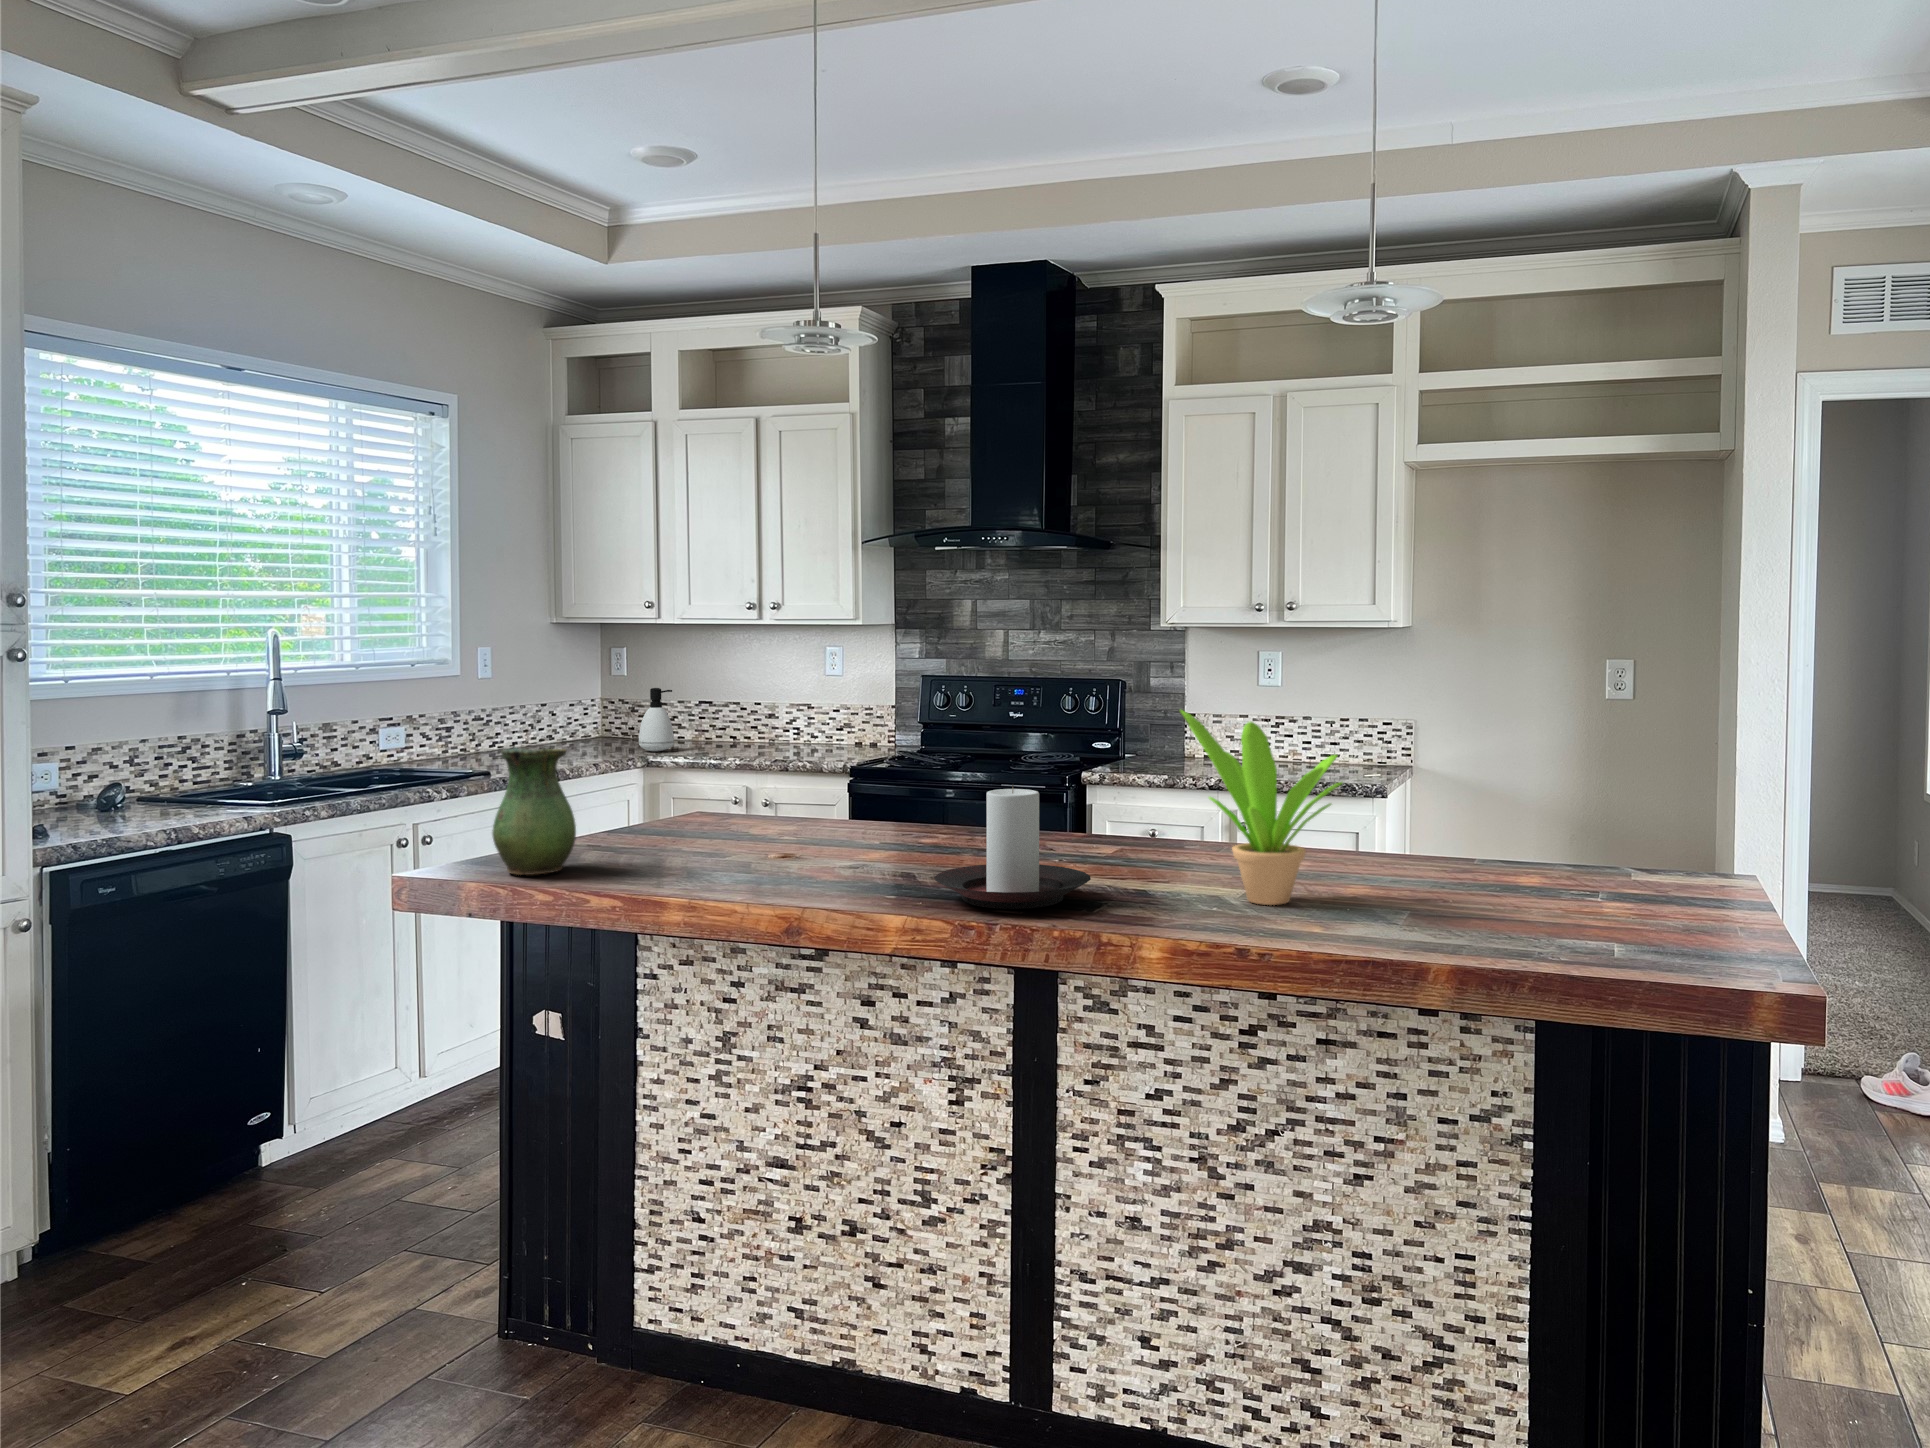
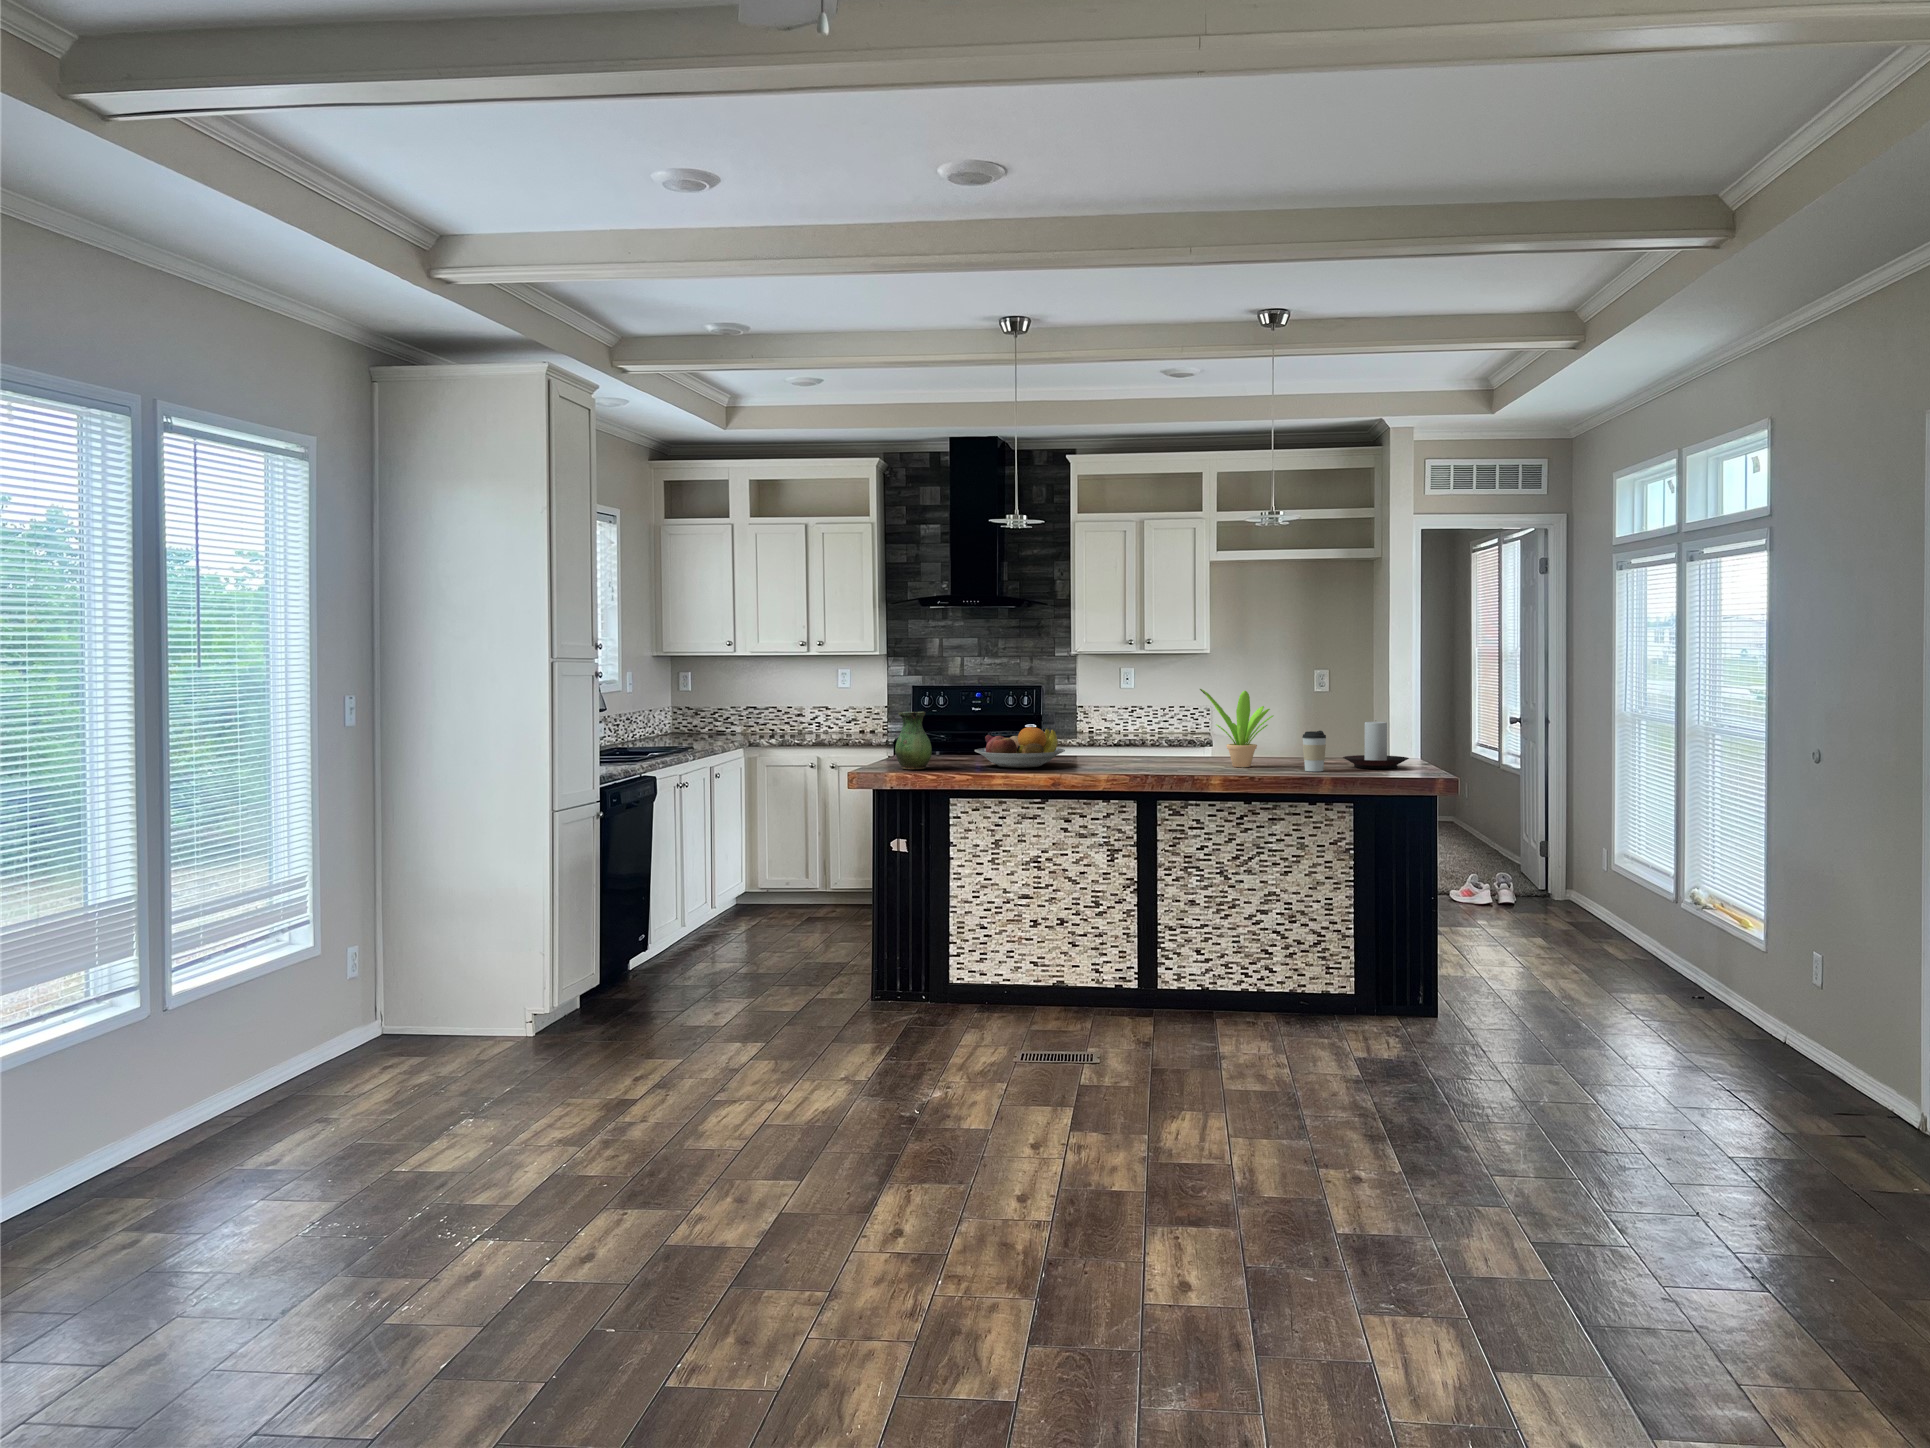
soap dispenser: present [639,688,674,751] -> none [730,696,752,738]
candle holder: present [935,784,1091,909] -> present [1343,721,1409,769]
fruit bowl: none [677,786,878,879] -> present [975,727,1065,768]
coffee cup: none [1398,829,1463,939] -> present [1302,731,1326,772]

